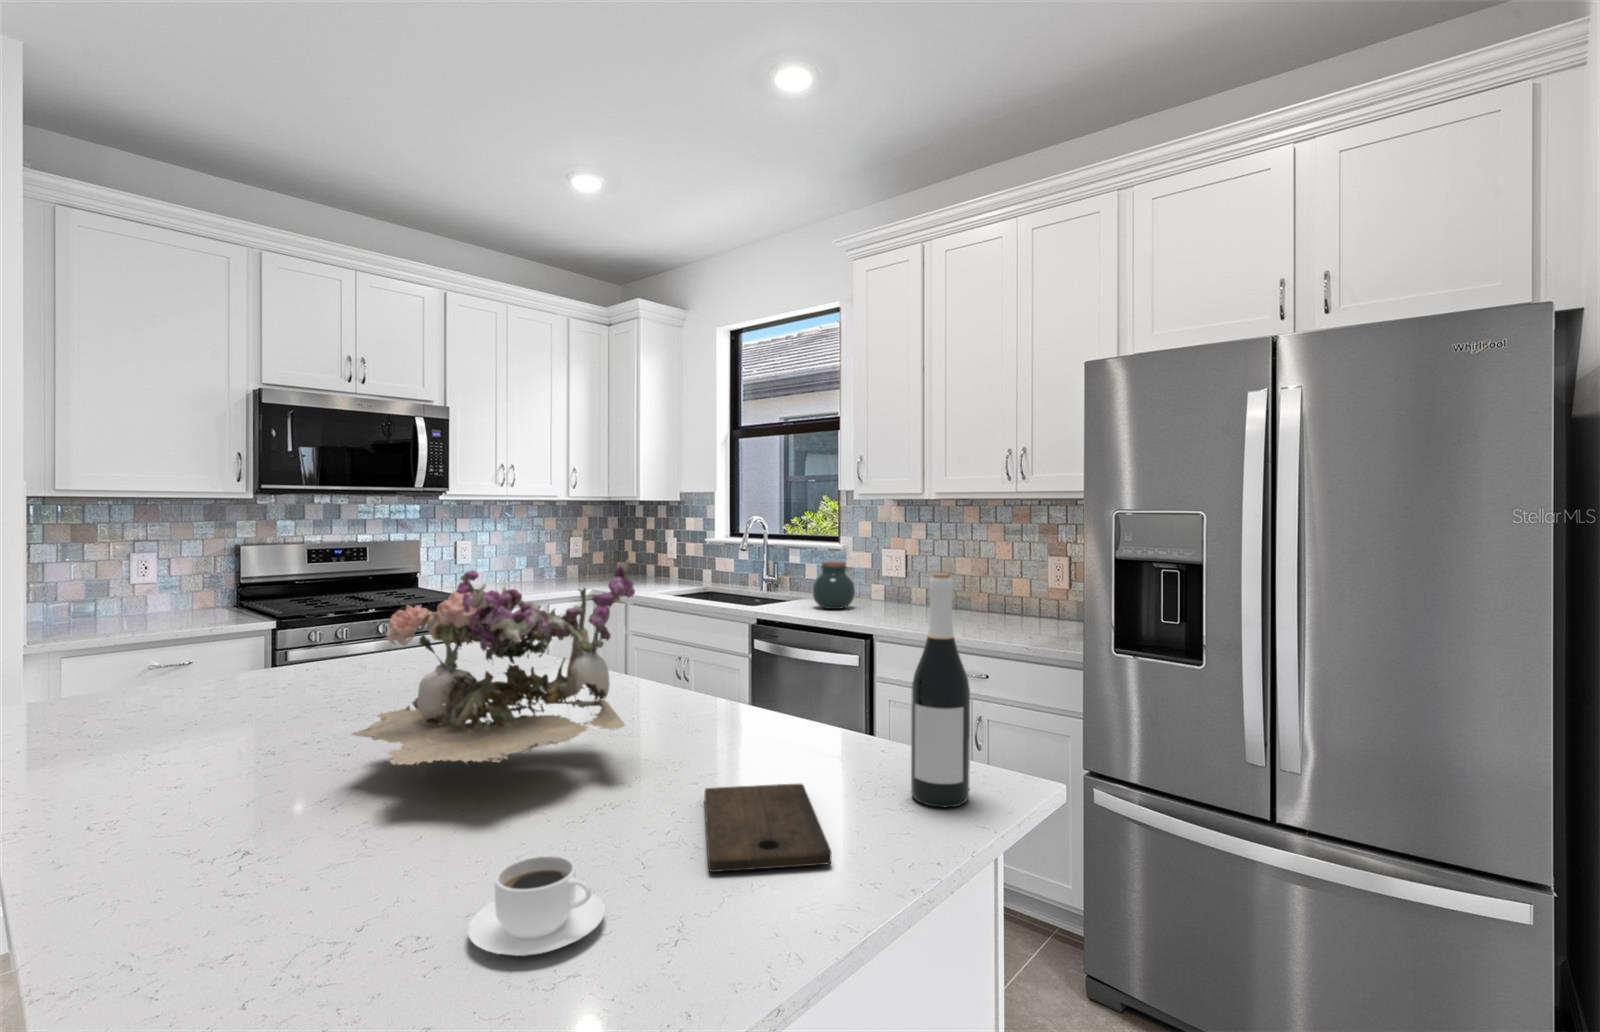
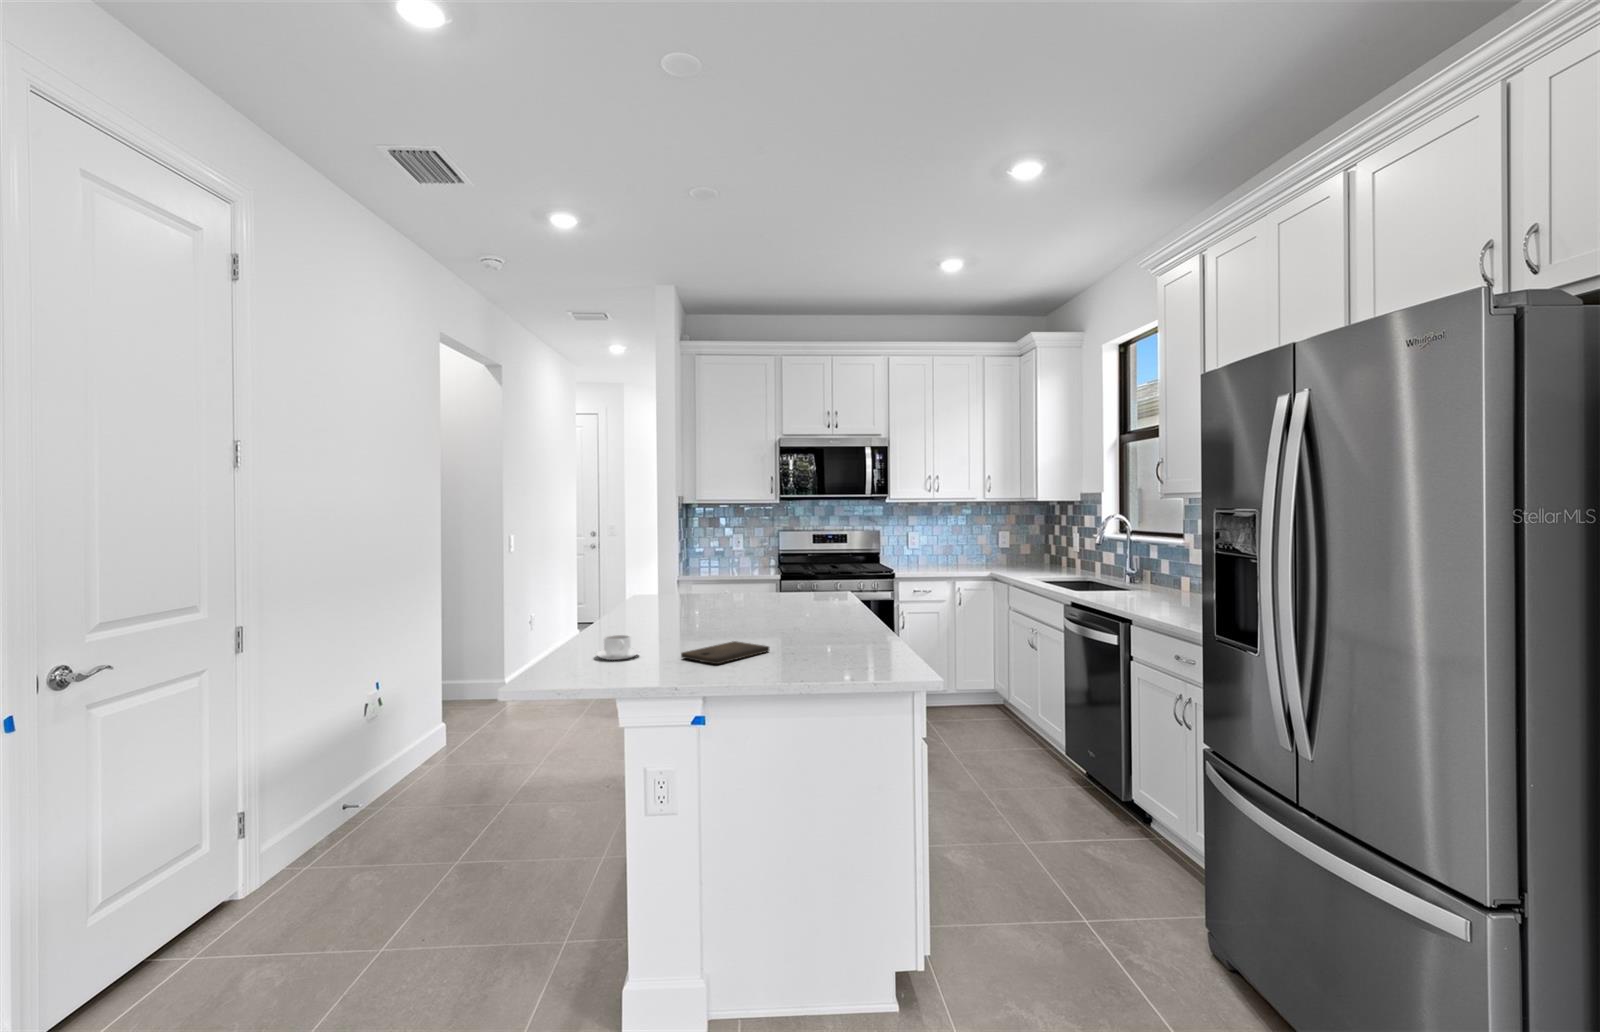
flower arrangement: present [353,559,635,766] -> none [641,536,747,626]
jar: present [813,561,855,609] -> none [1124,556,1166,599]
wine bottle: present [911,574,970,807] -> none [800,546,830,665]

